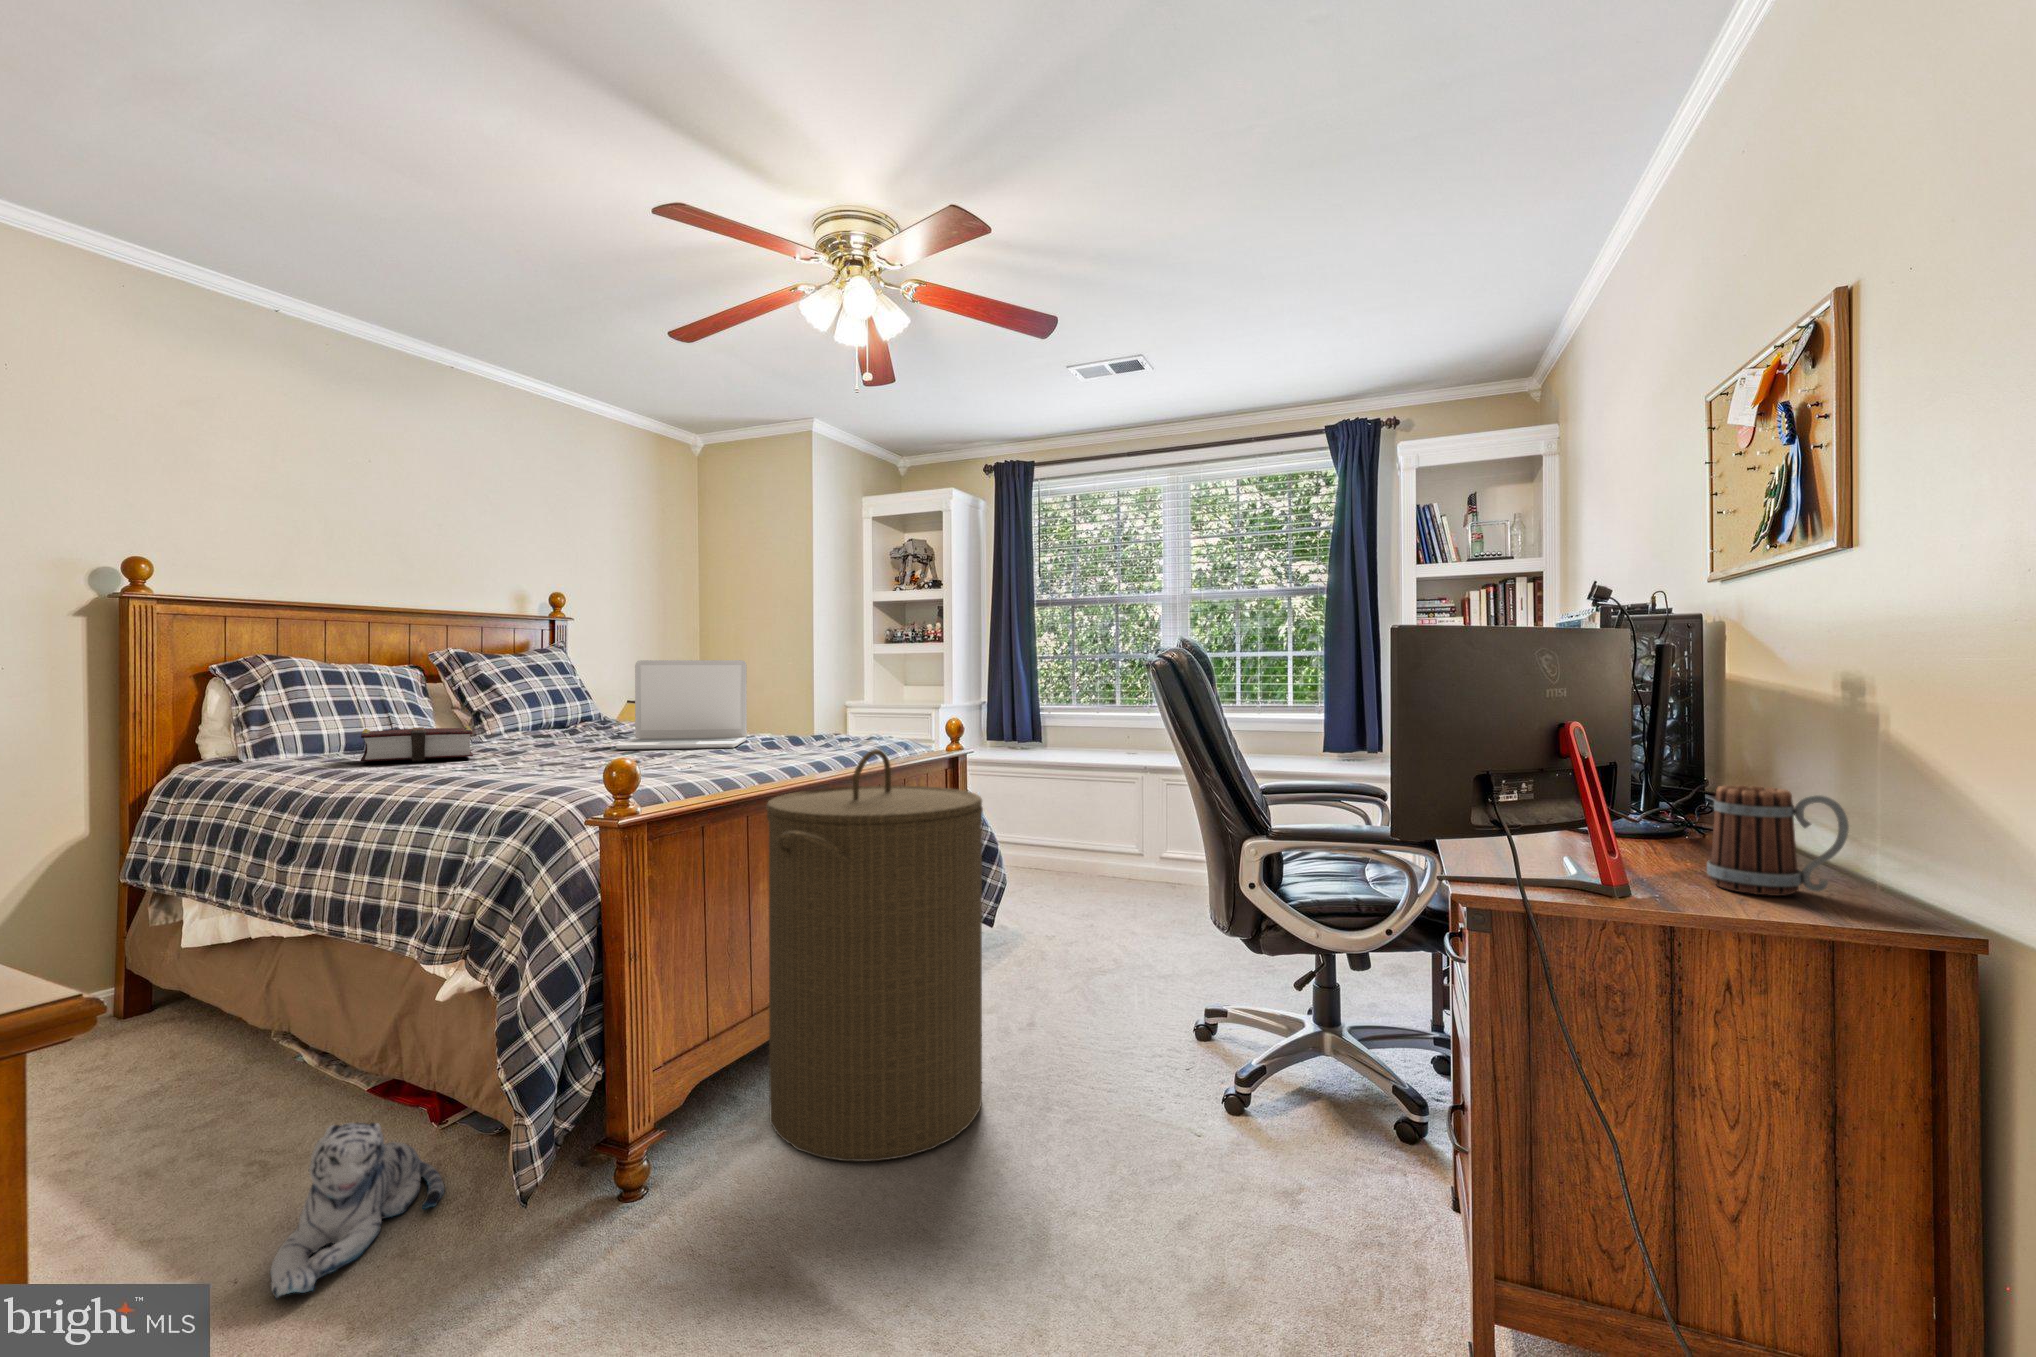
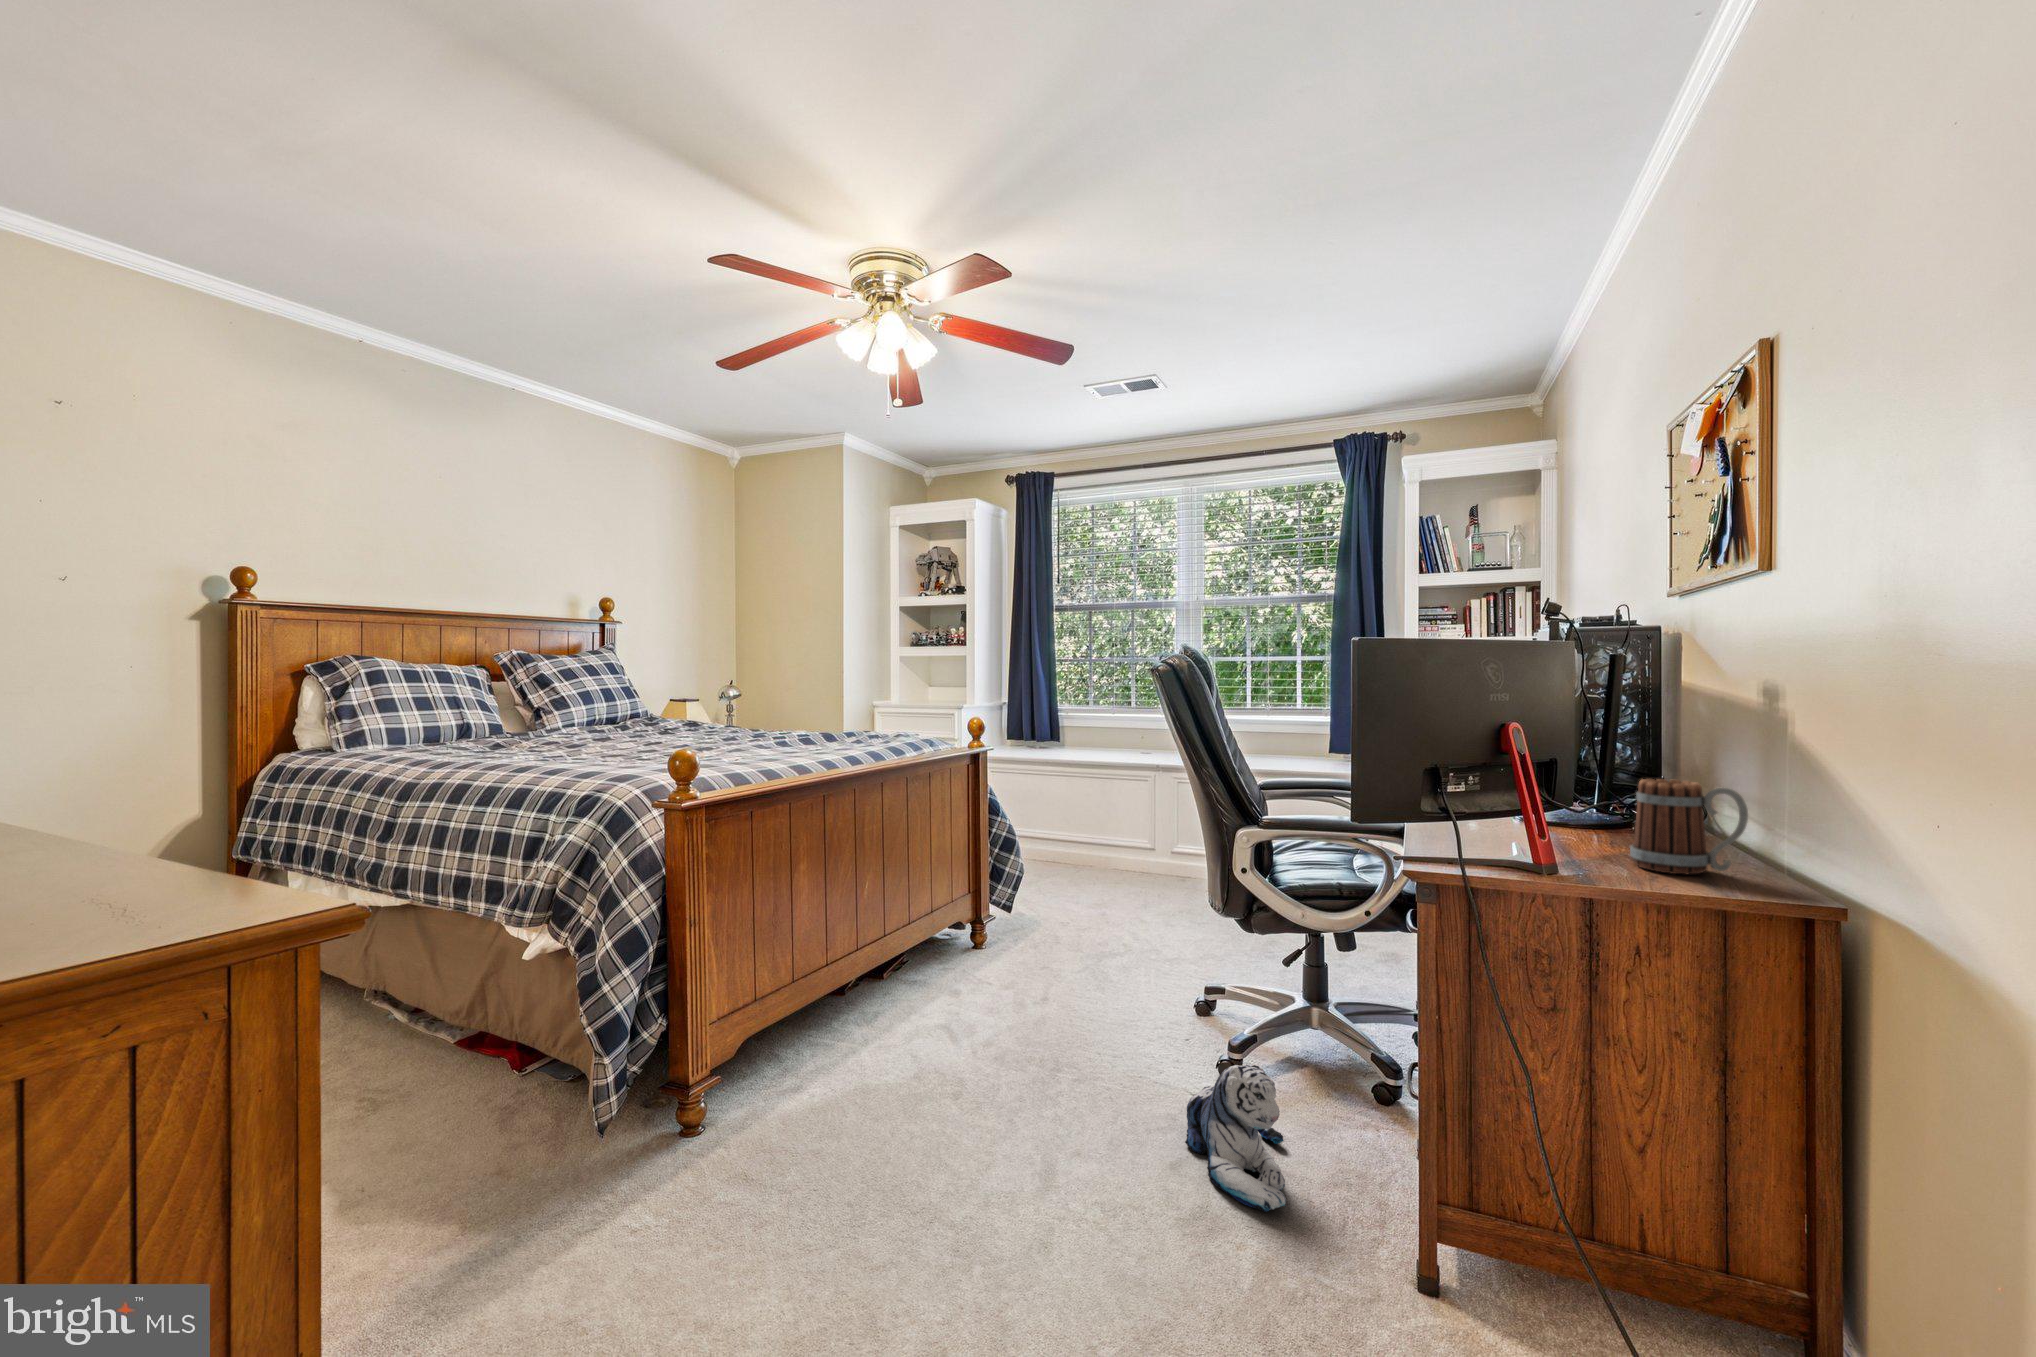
laptop: present [615,660,747,750] -> none [667,661,786,743]
book: present [360,726,473,762] -> none [444,720,542,752]
laundry hamper: present [766,749,983,1161] -> none [808,743,1002,1110]
plush toy: present [270,1123,444,1299] -> present [1185,1065,1286,1212]

